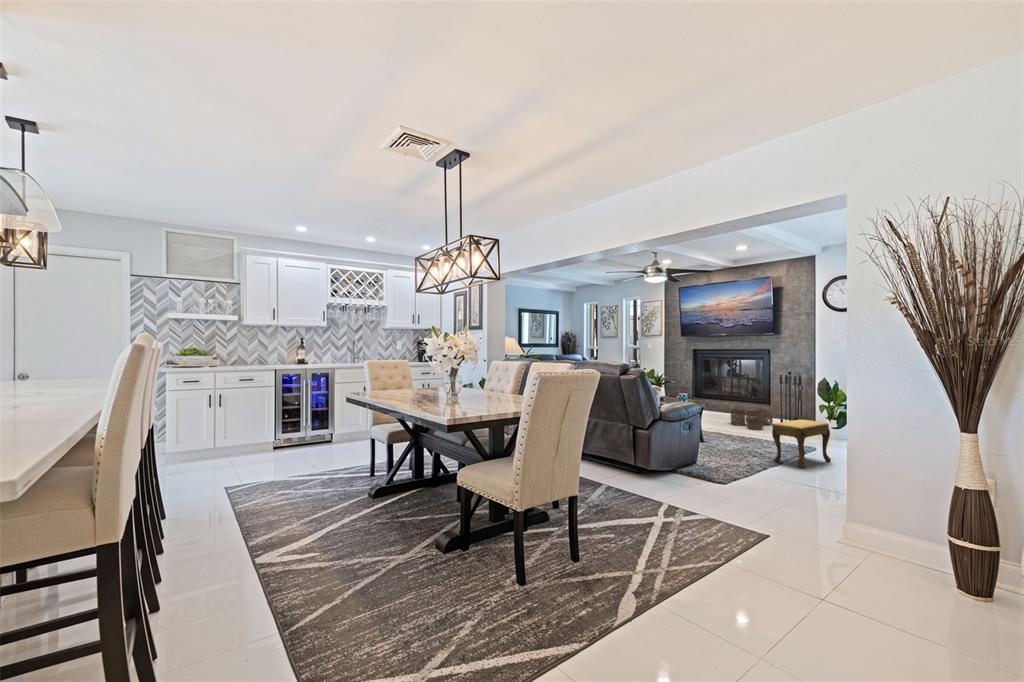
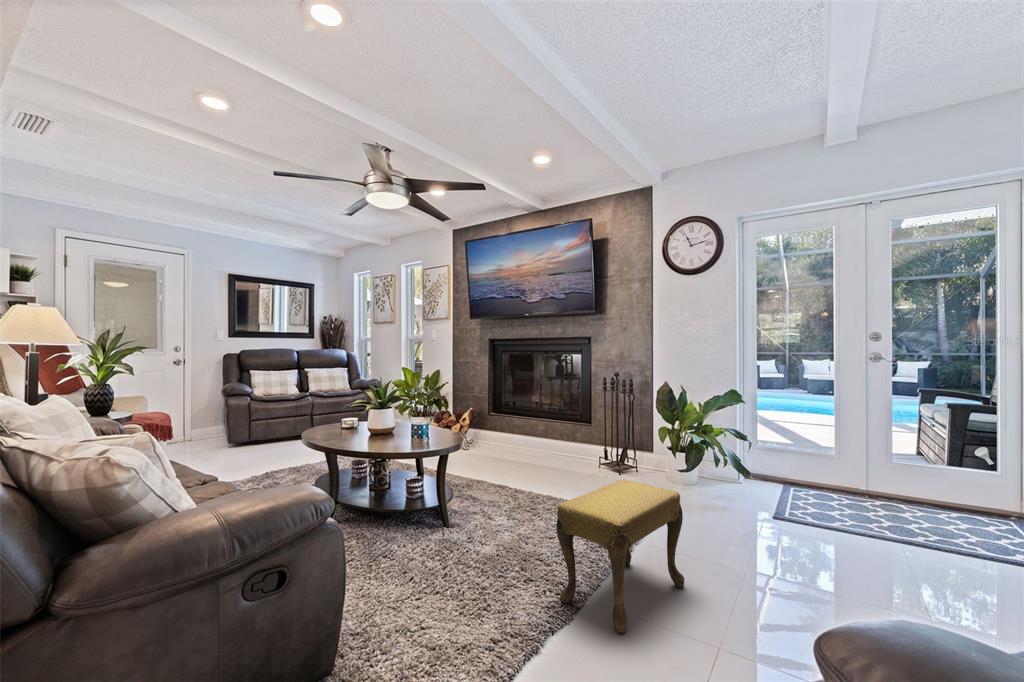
woven basket: present [731,409,773,430] -> none [531,430,593,472]

